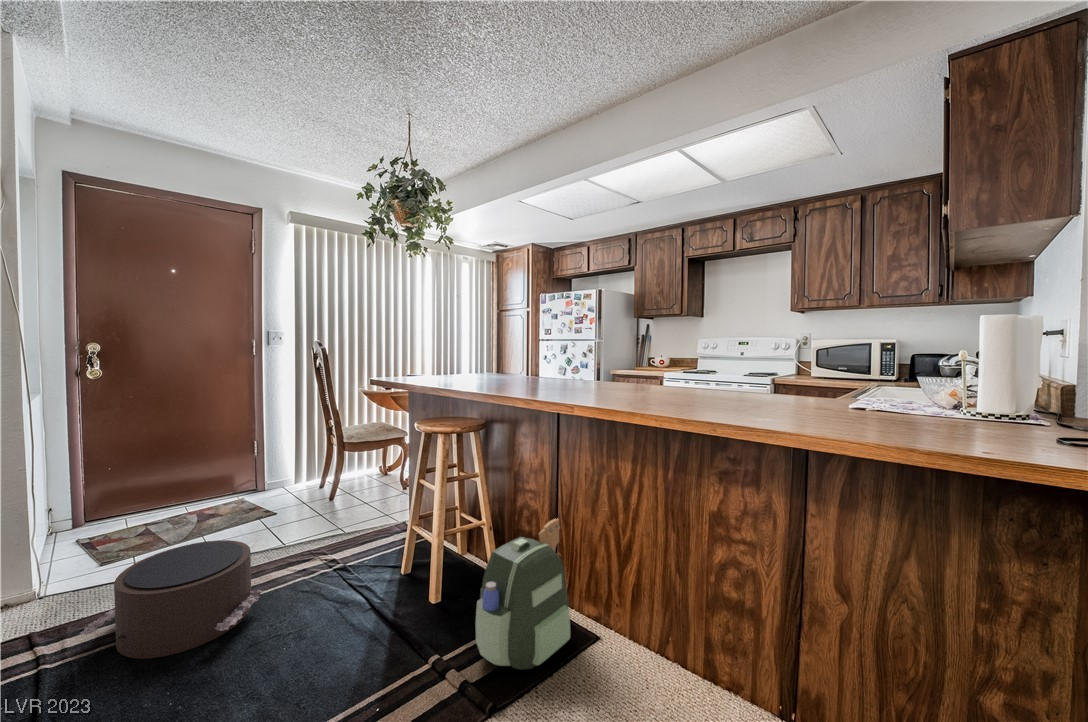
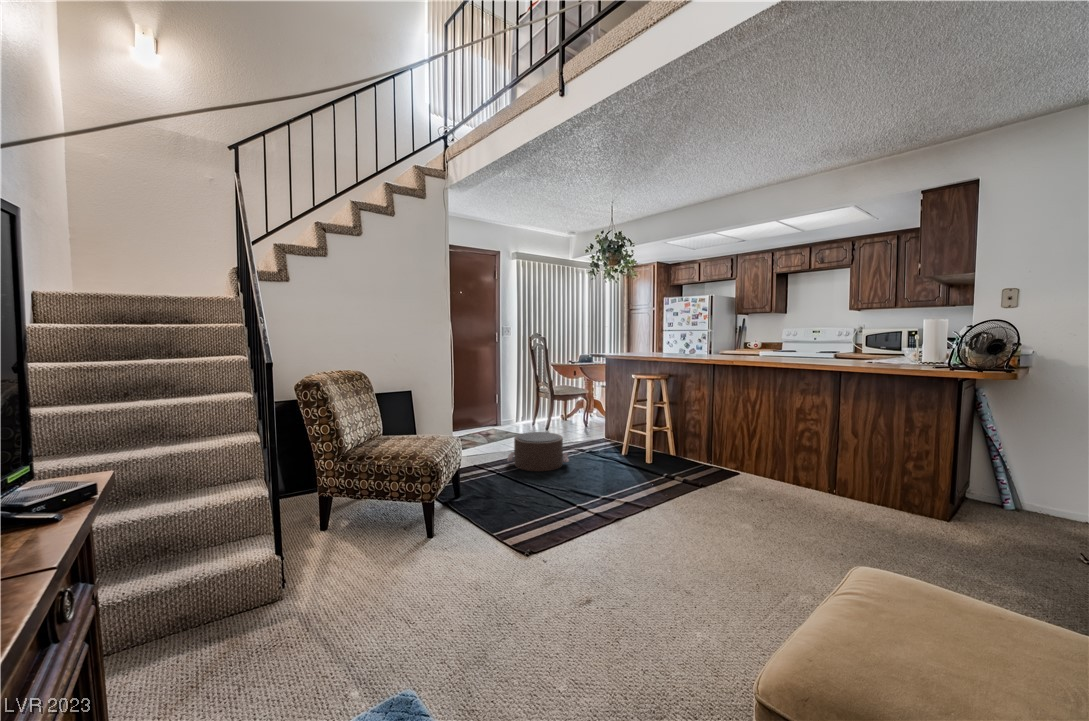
backpack: present [475,519,570,669] -> none [682,418,727,479]

